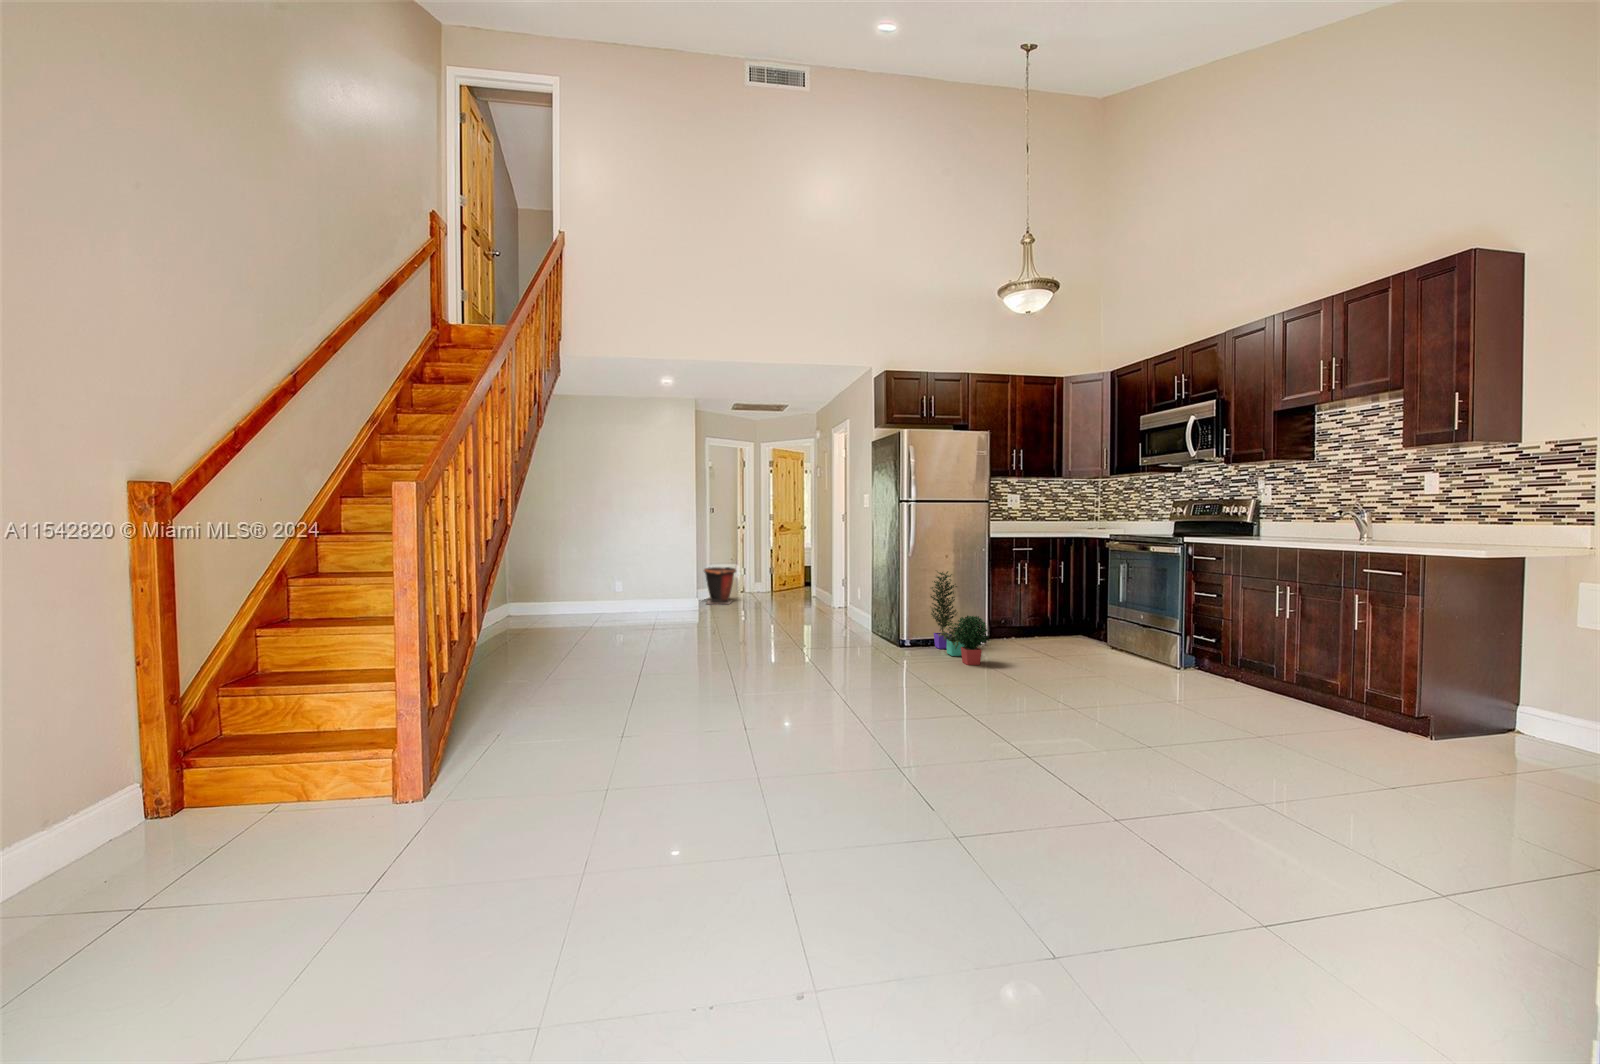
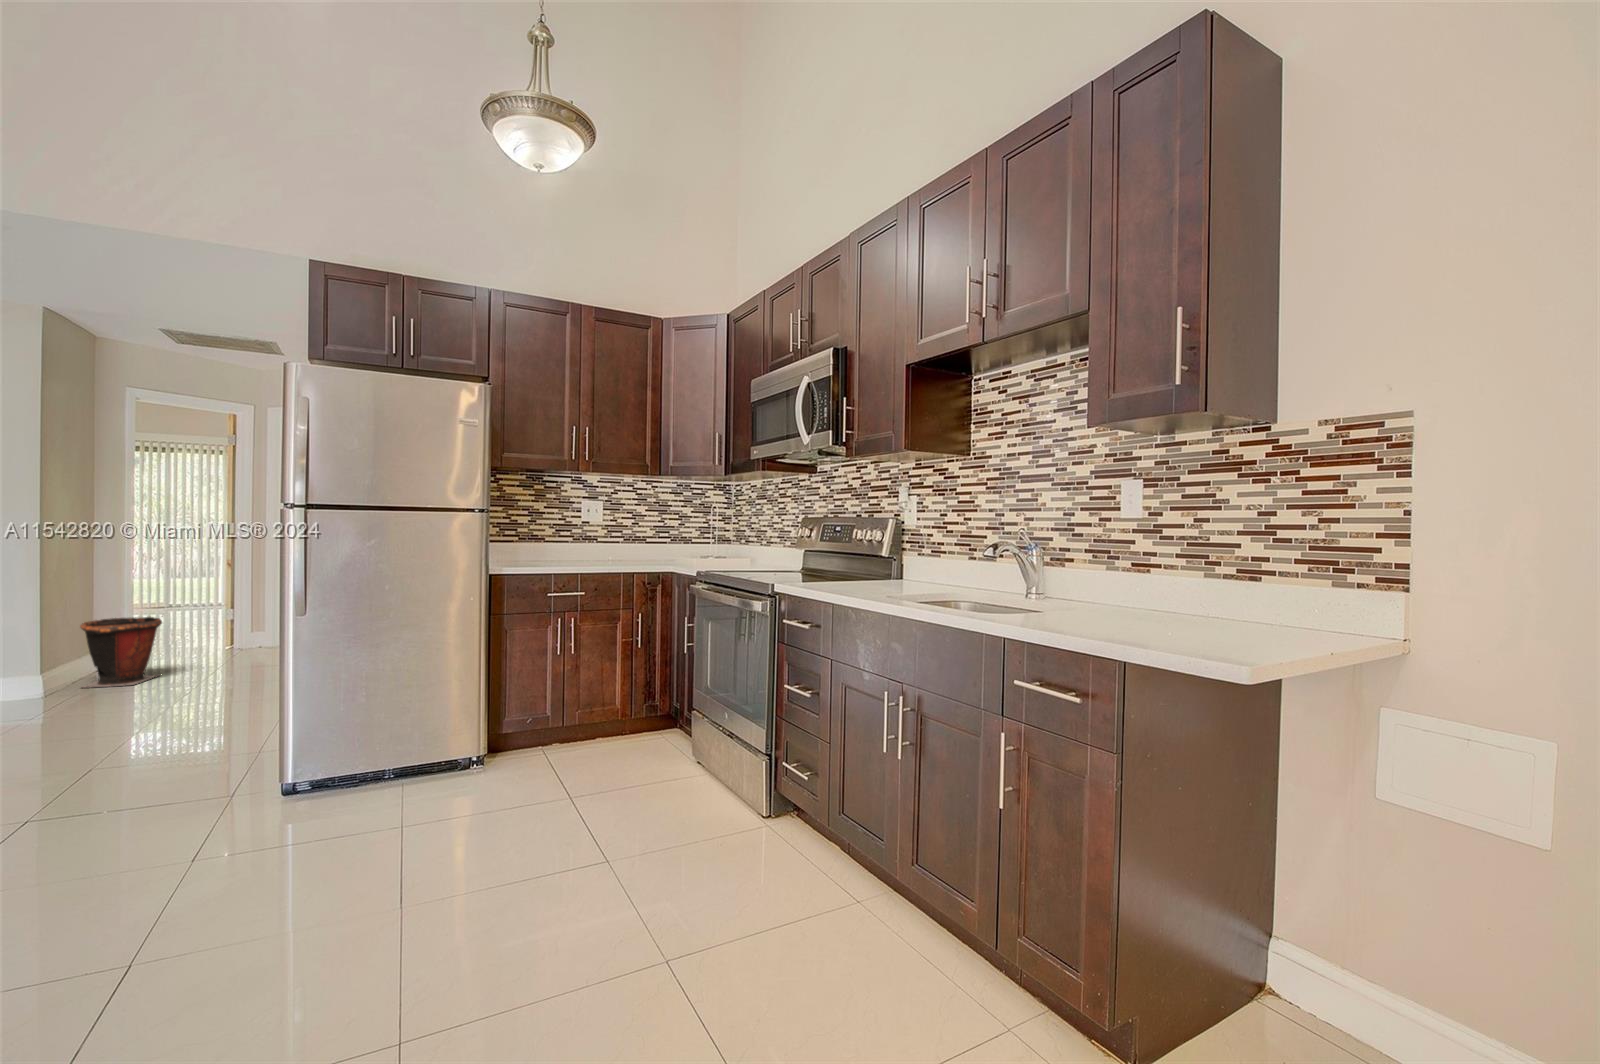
potted plant: present [931,571,988,665] -> none [323,644,414,863]

